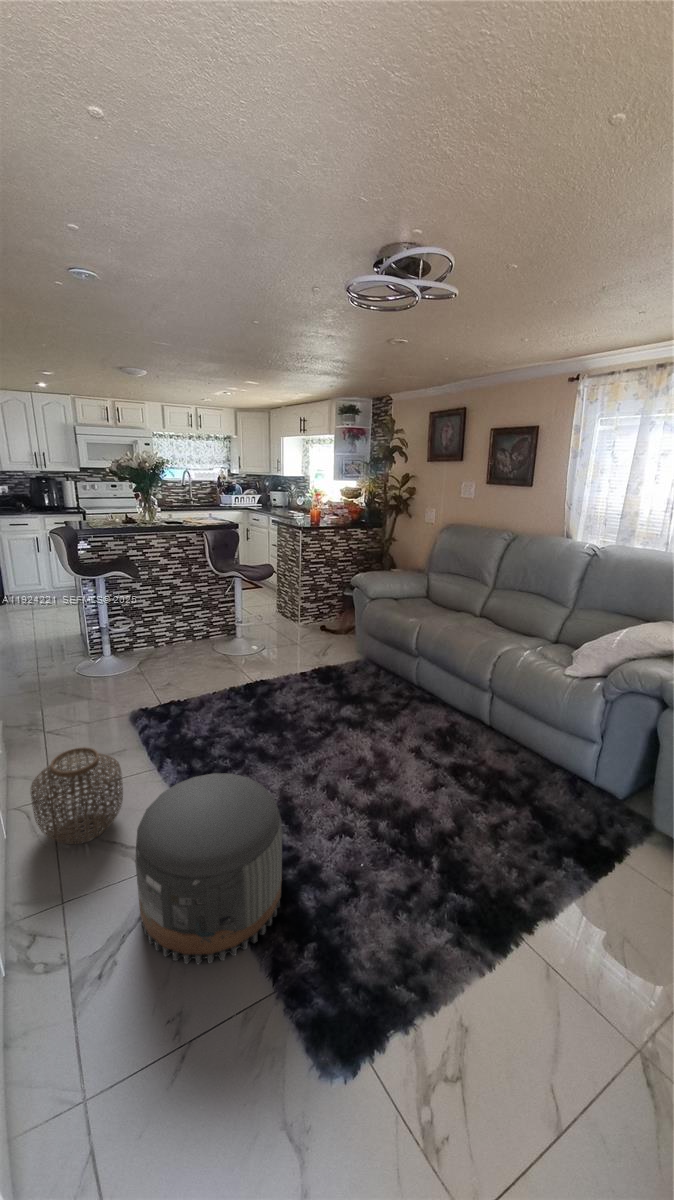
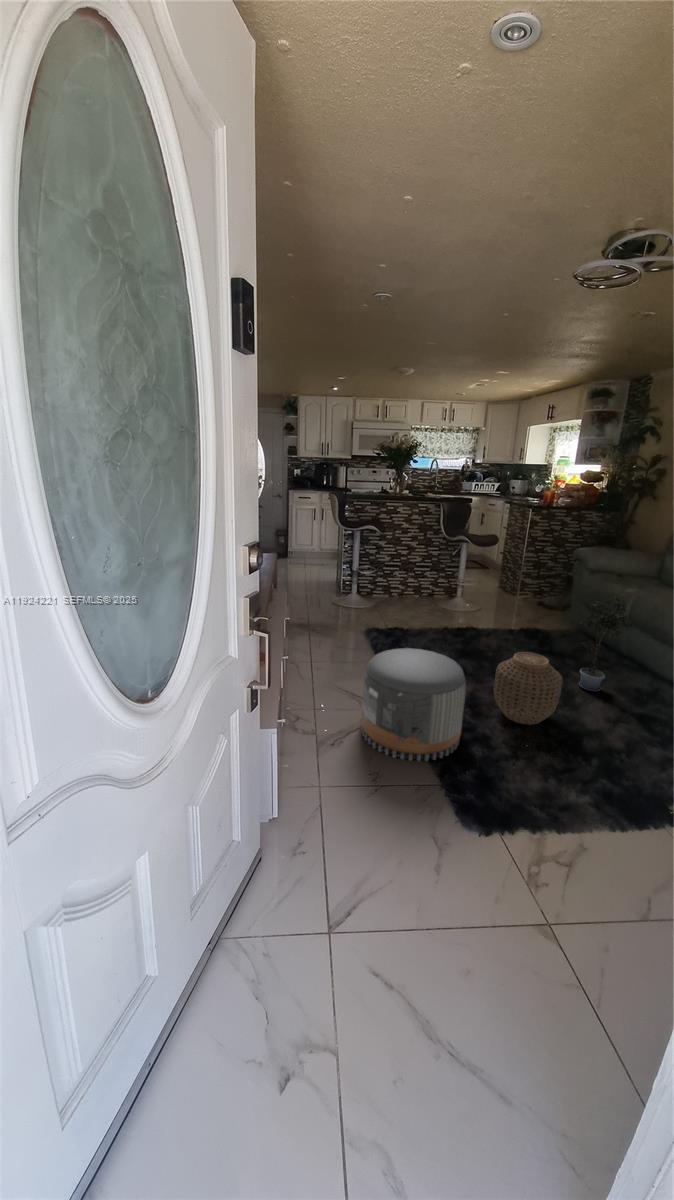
potted plant: none [379,643,431,745] -> present [579,597,631,692]
woven basket: present [31,747,123,844] -> present [494,652,562,724]

